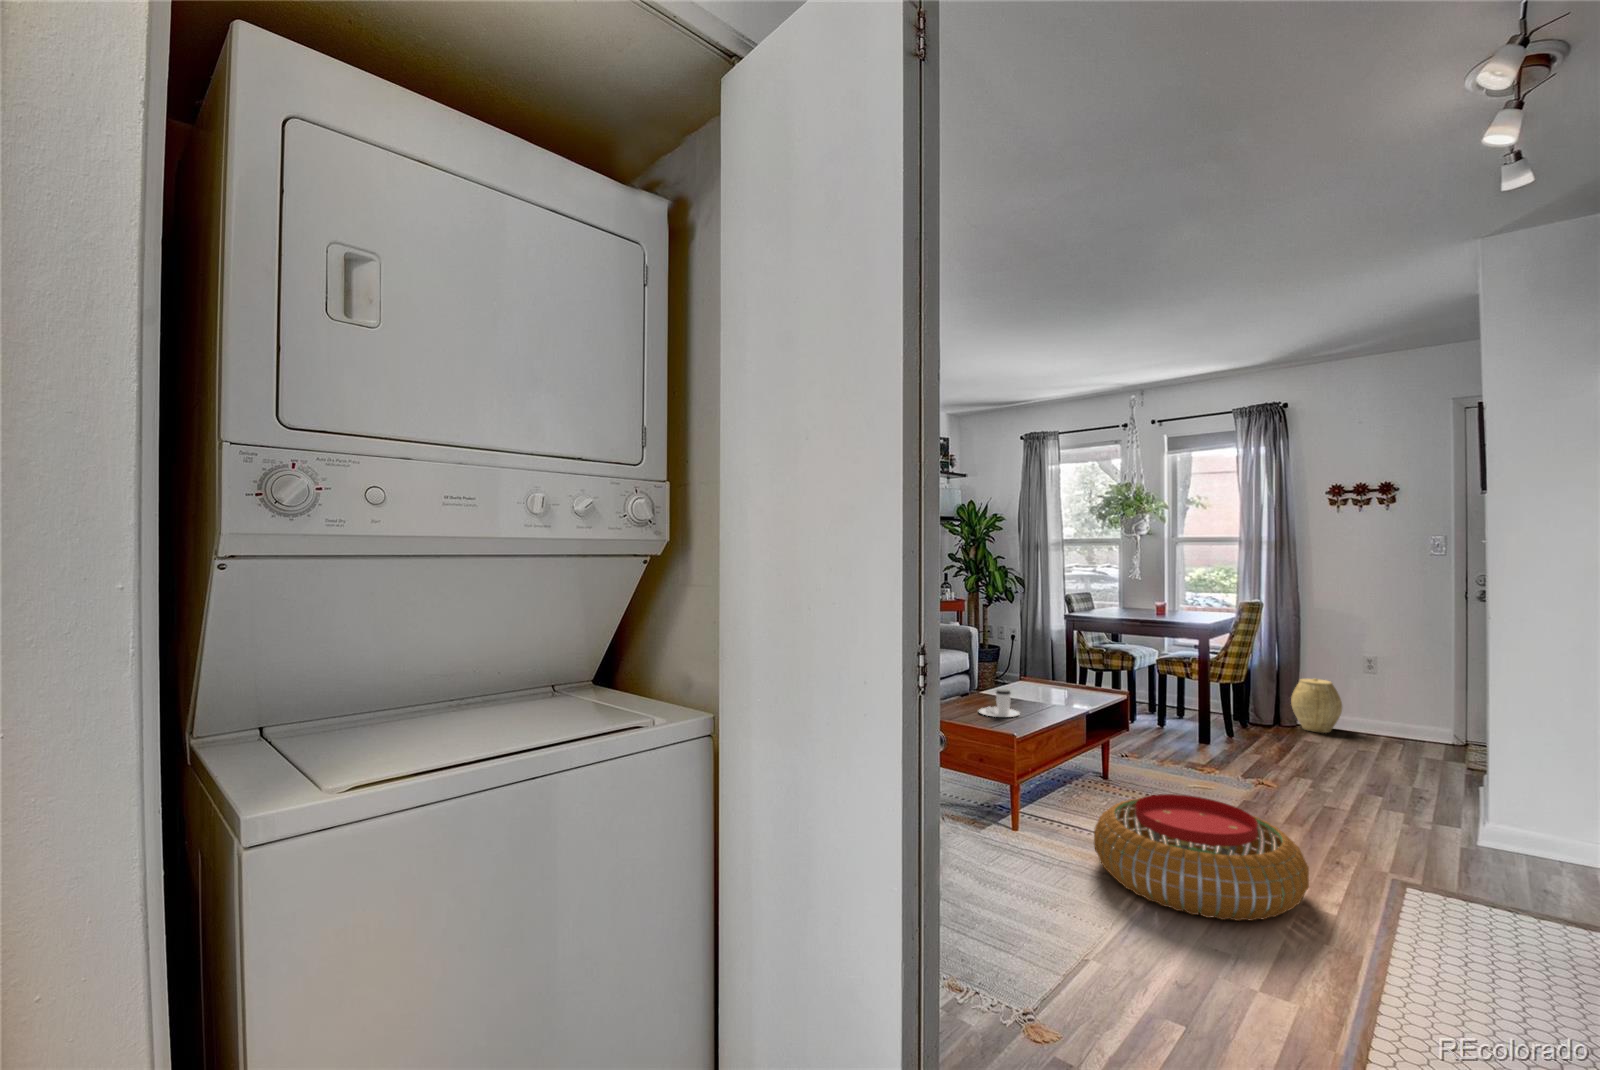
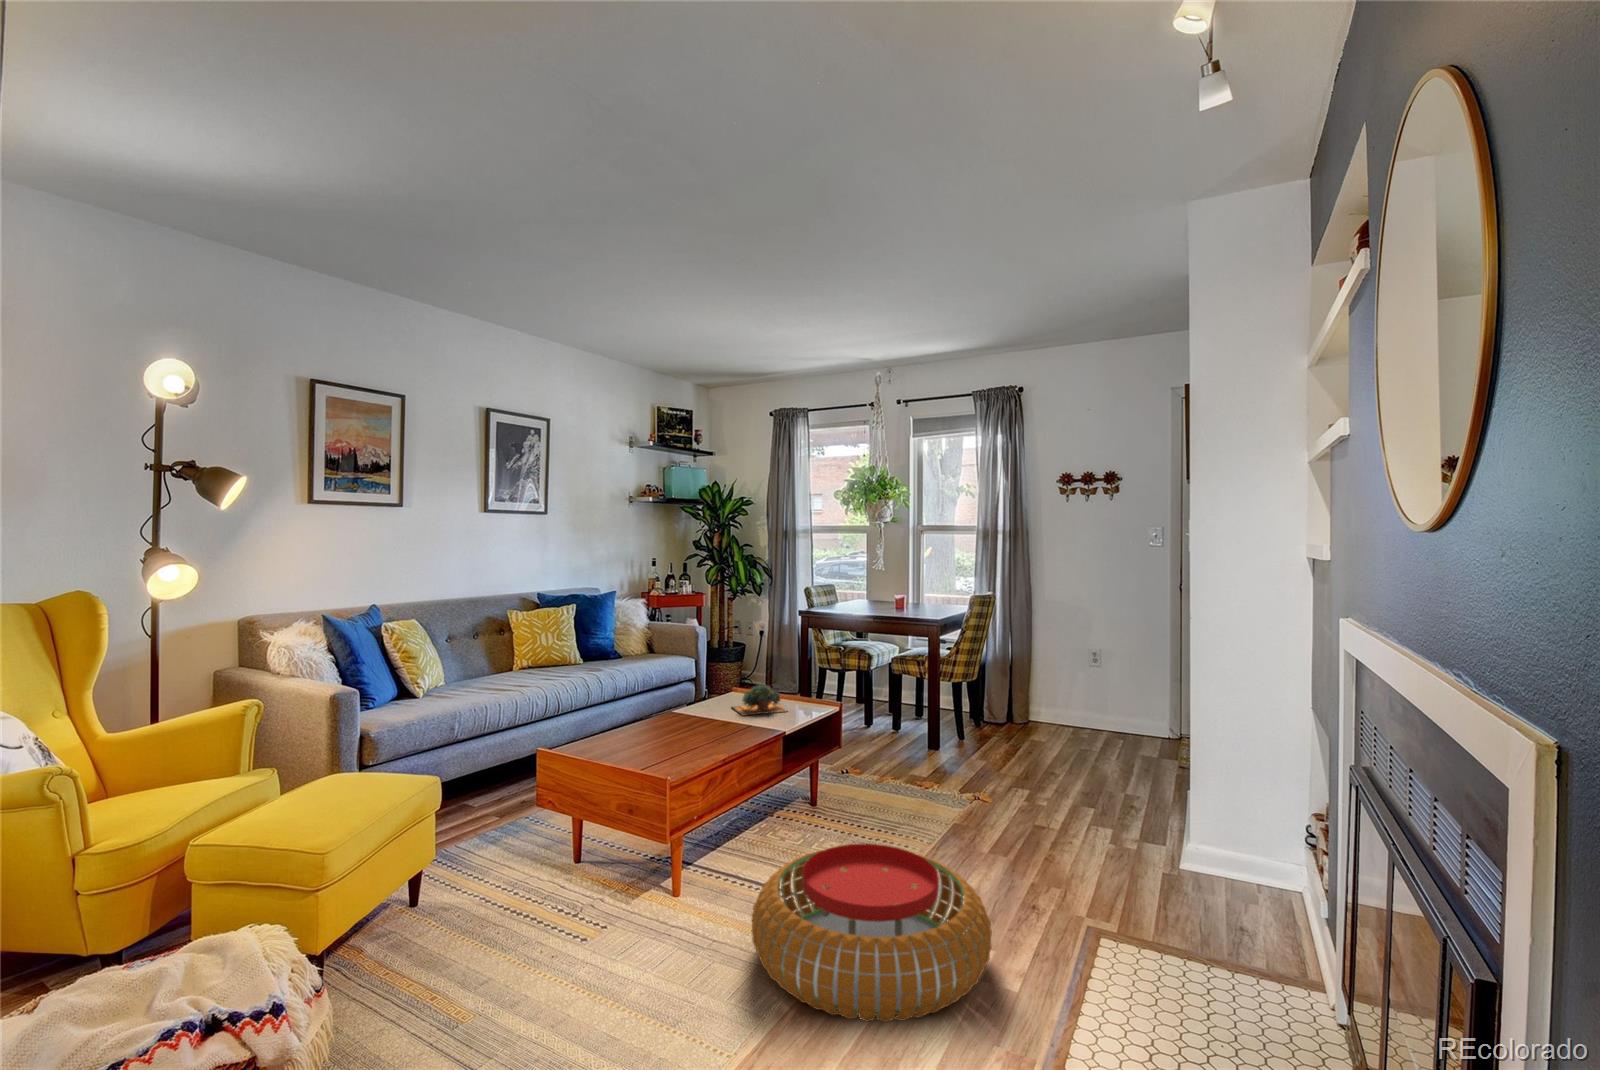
succulent plant: none [1026,671,1079,697] -> present [732,684,787,716]
woven basket: present [1291,678,1342,733] -> none [1023,672,1068,729]
coffee cup: present [979,689,1019,717] -> none [650,714,701,751]

